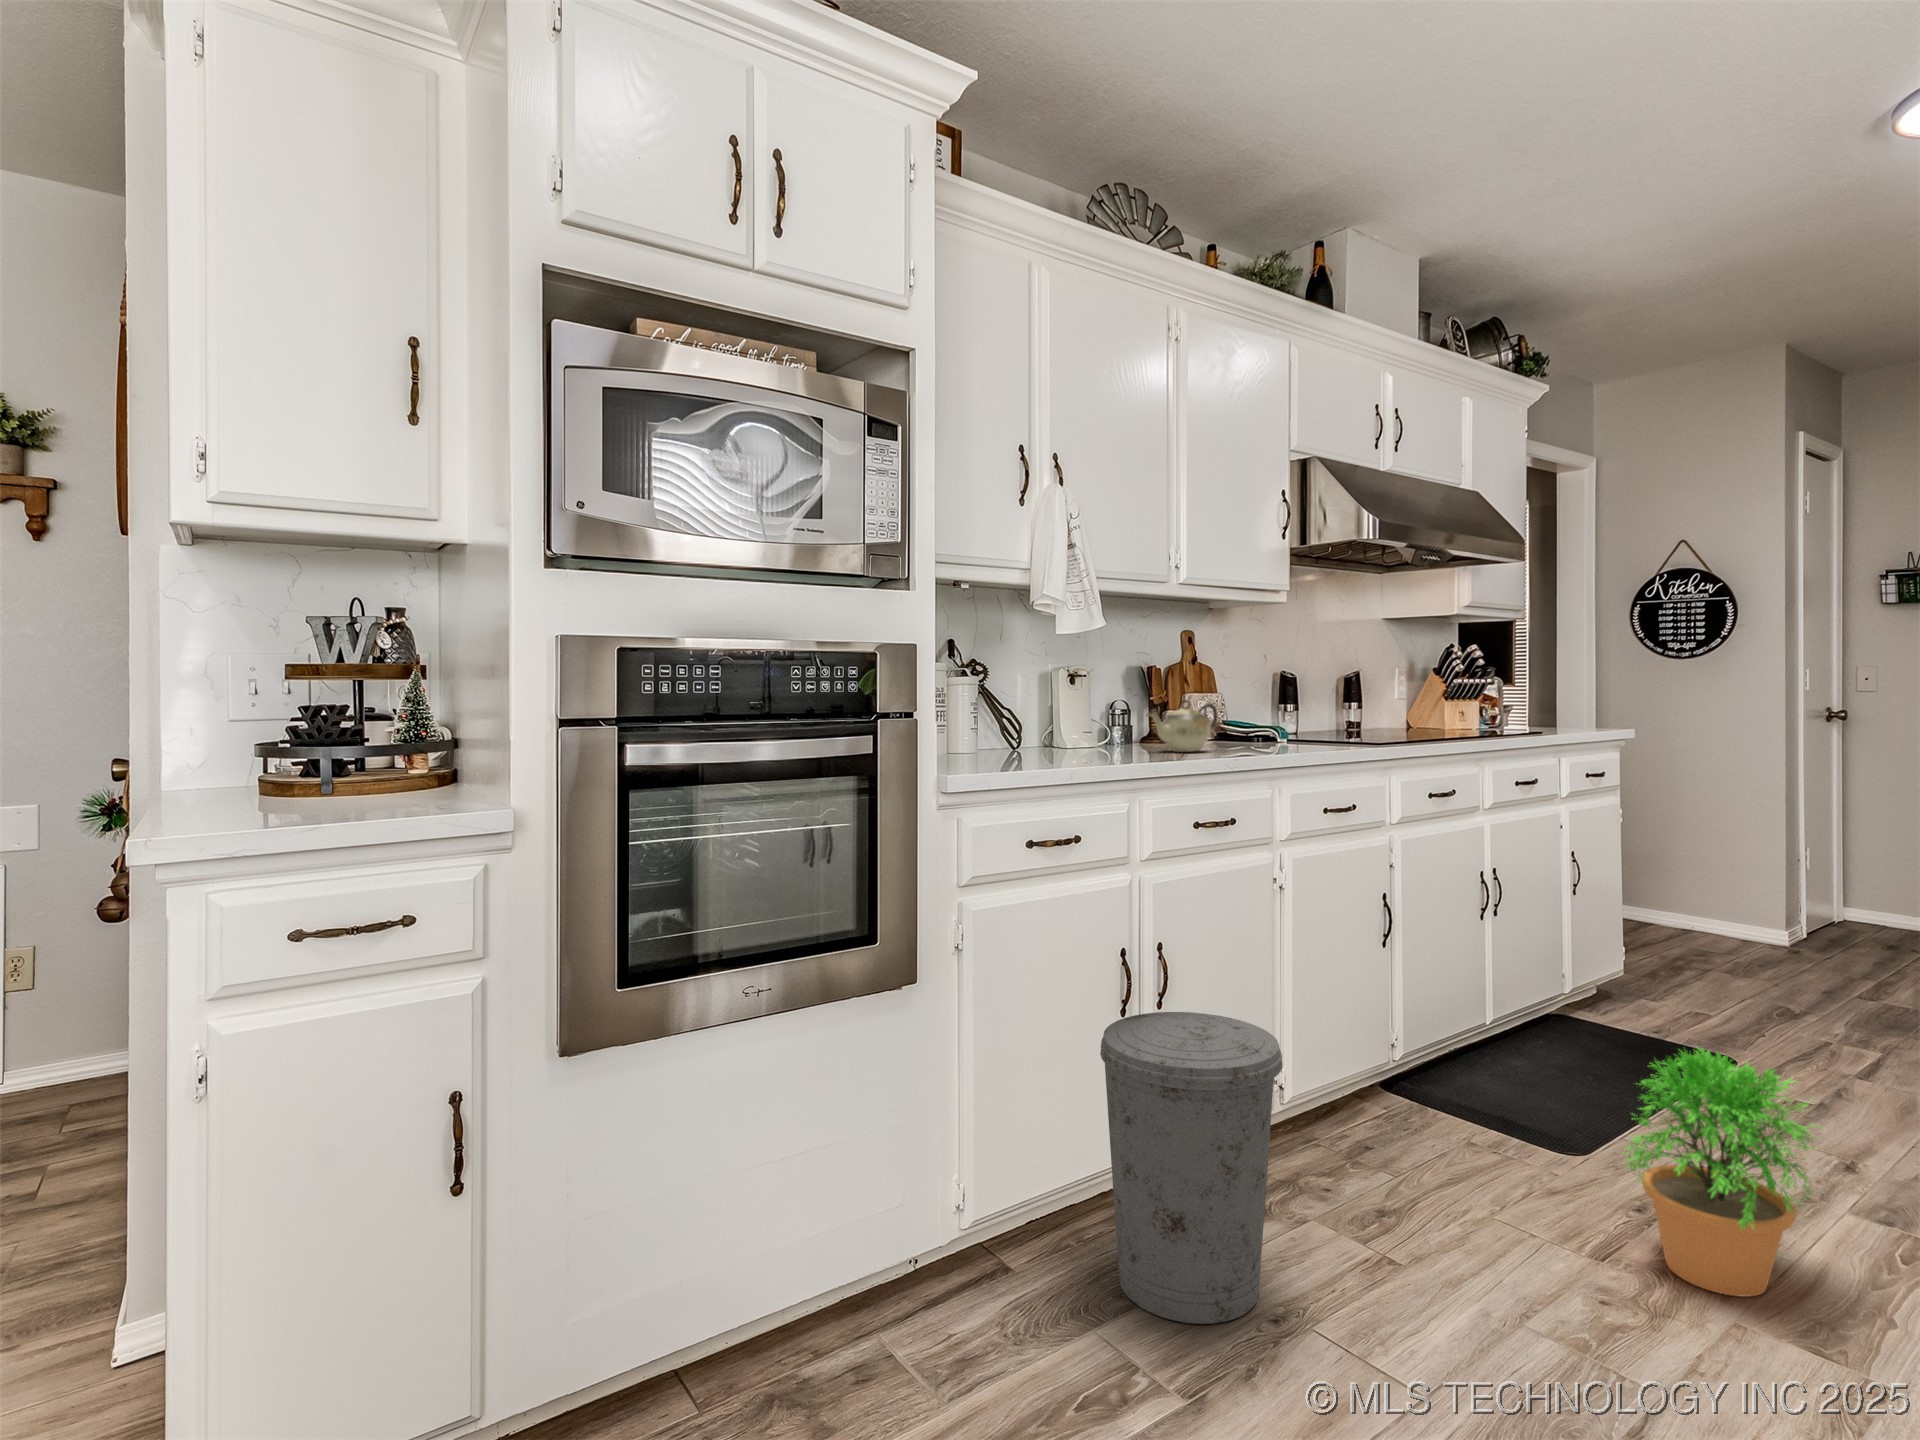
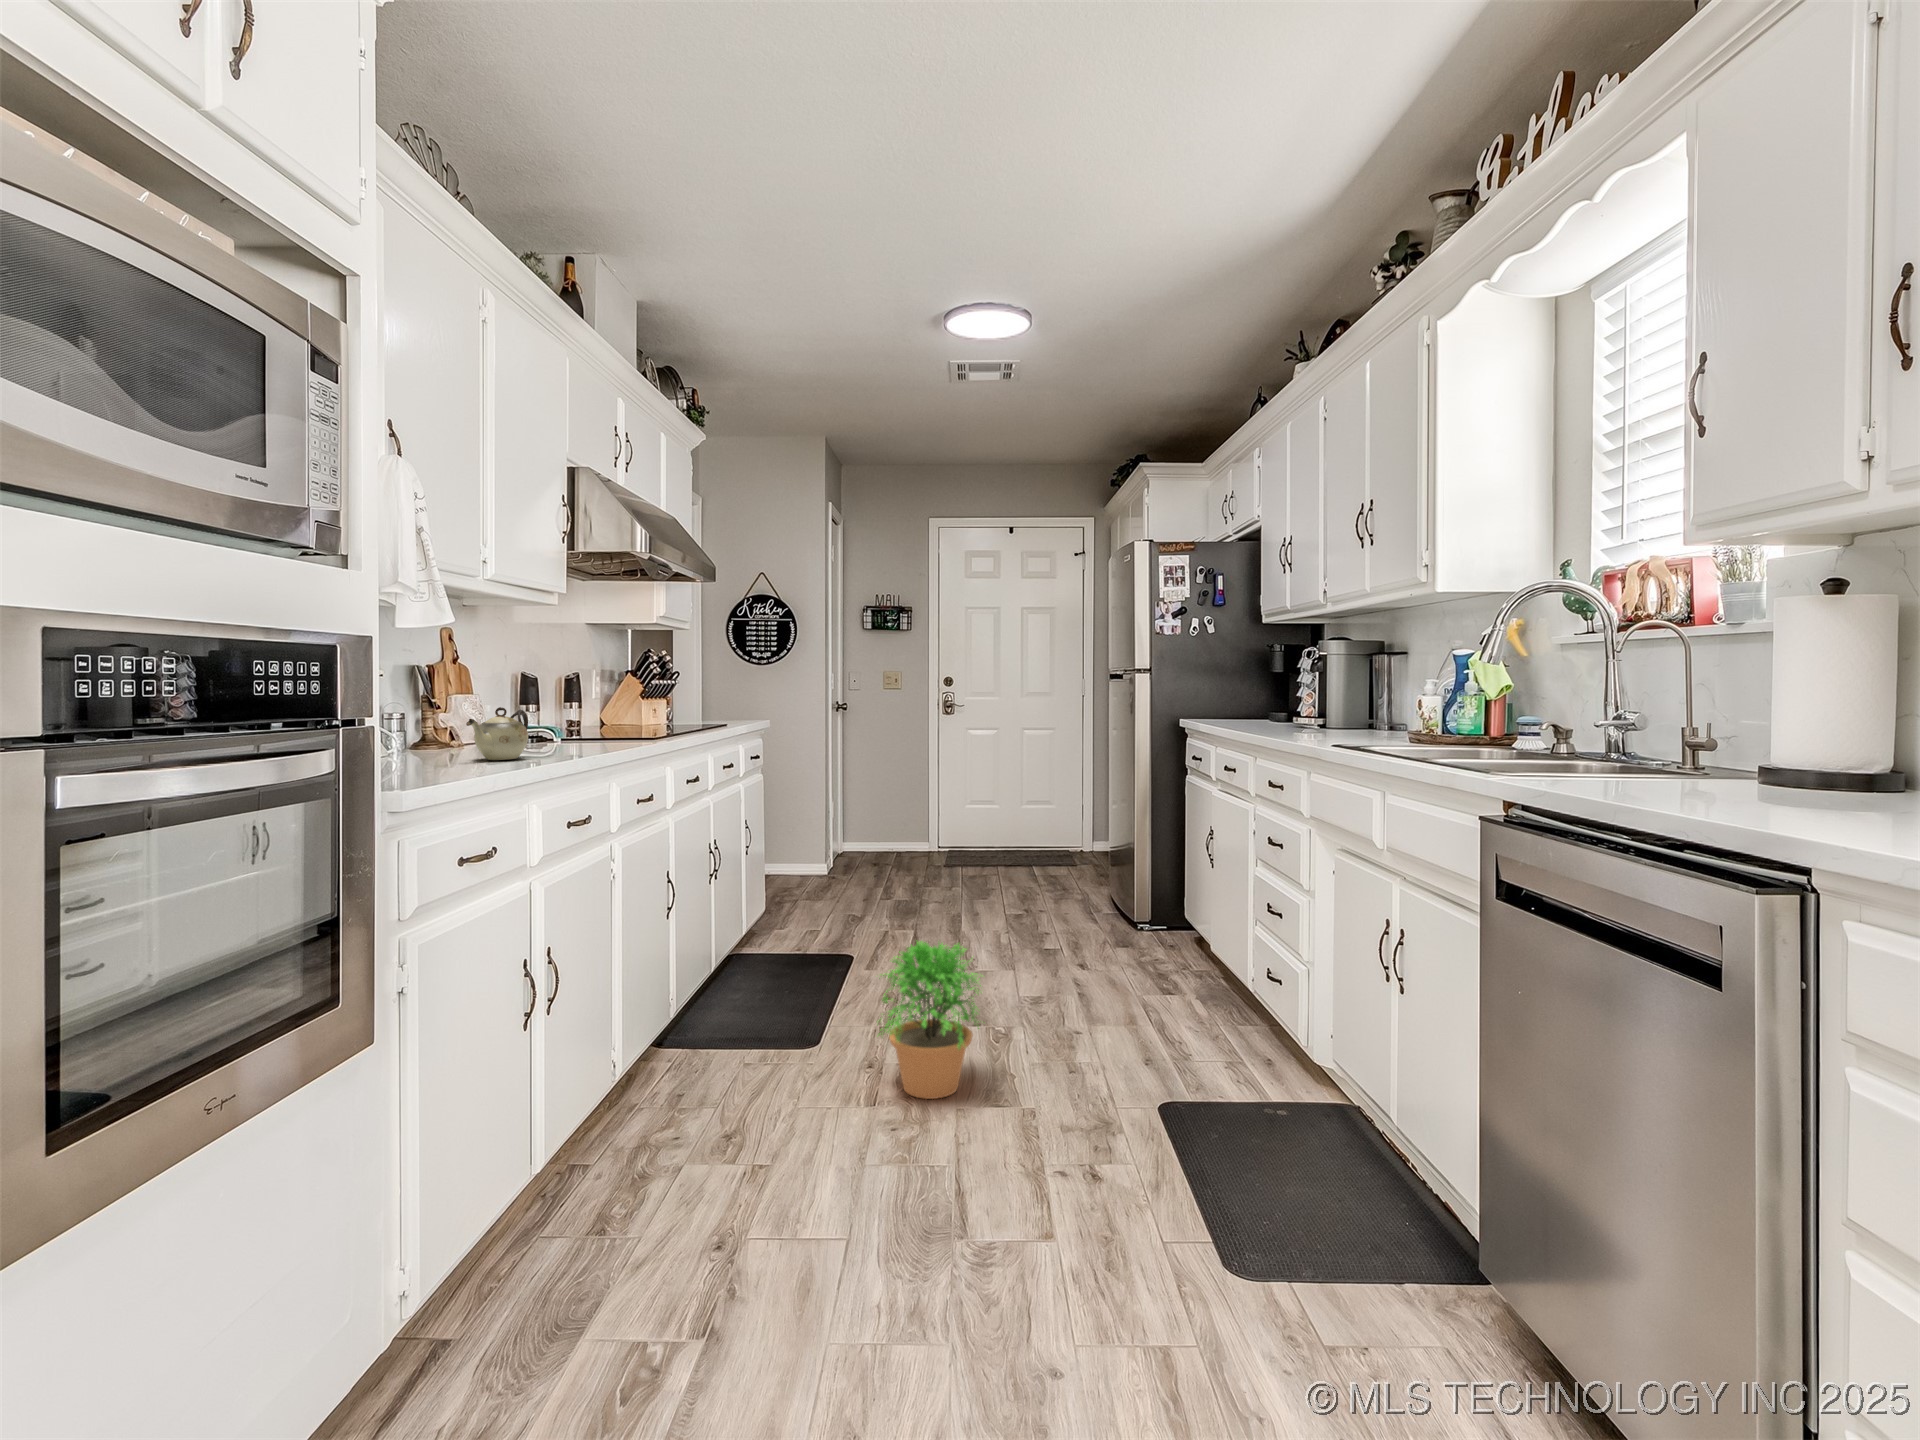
trash can: present [1100,1012,1282,1324] -> none [538,1003,713,1297]

